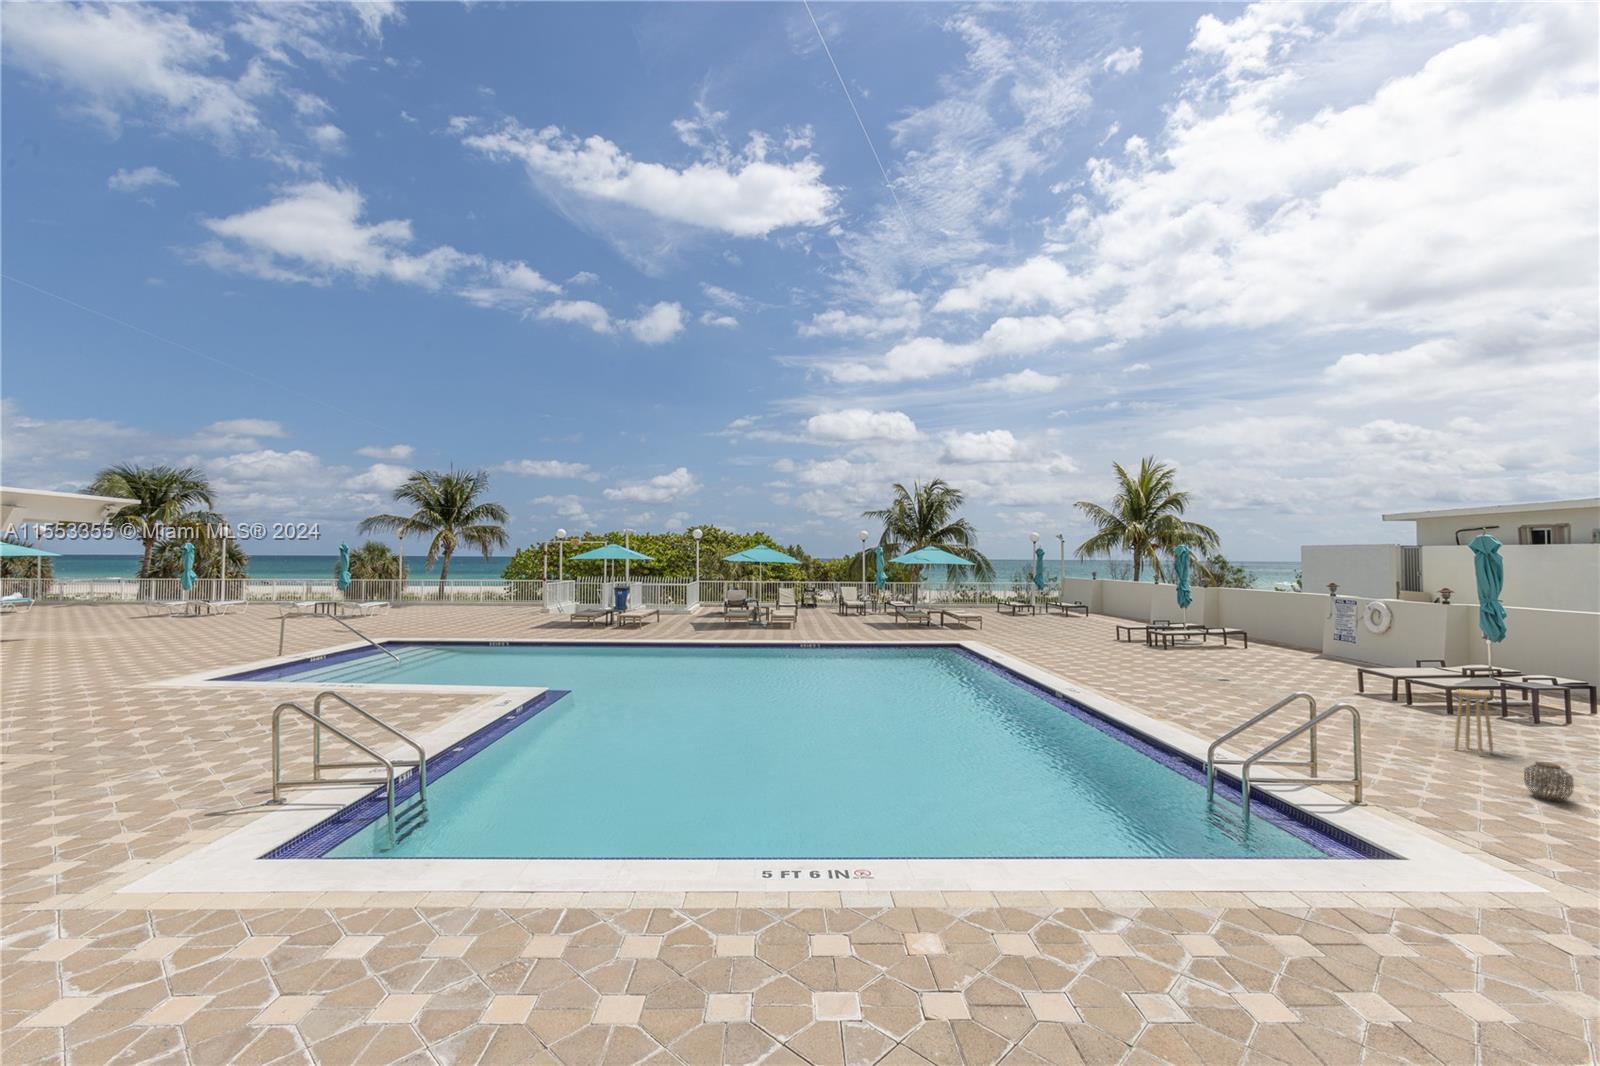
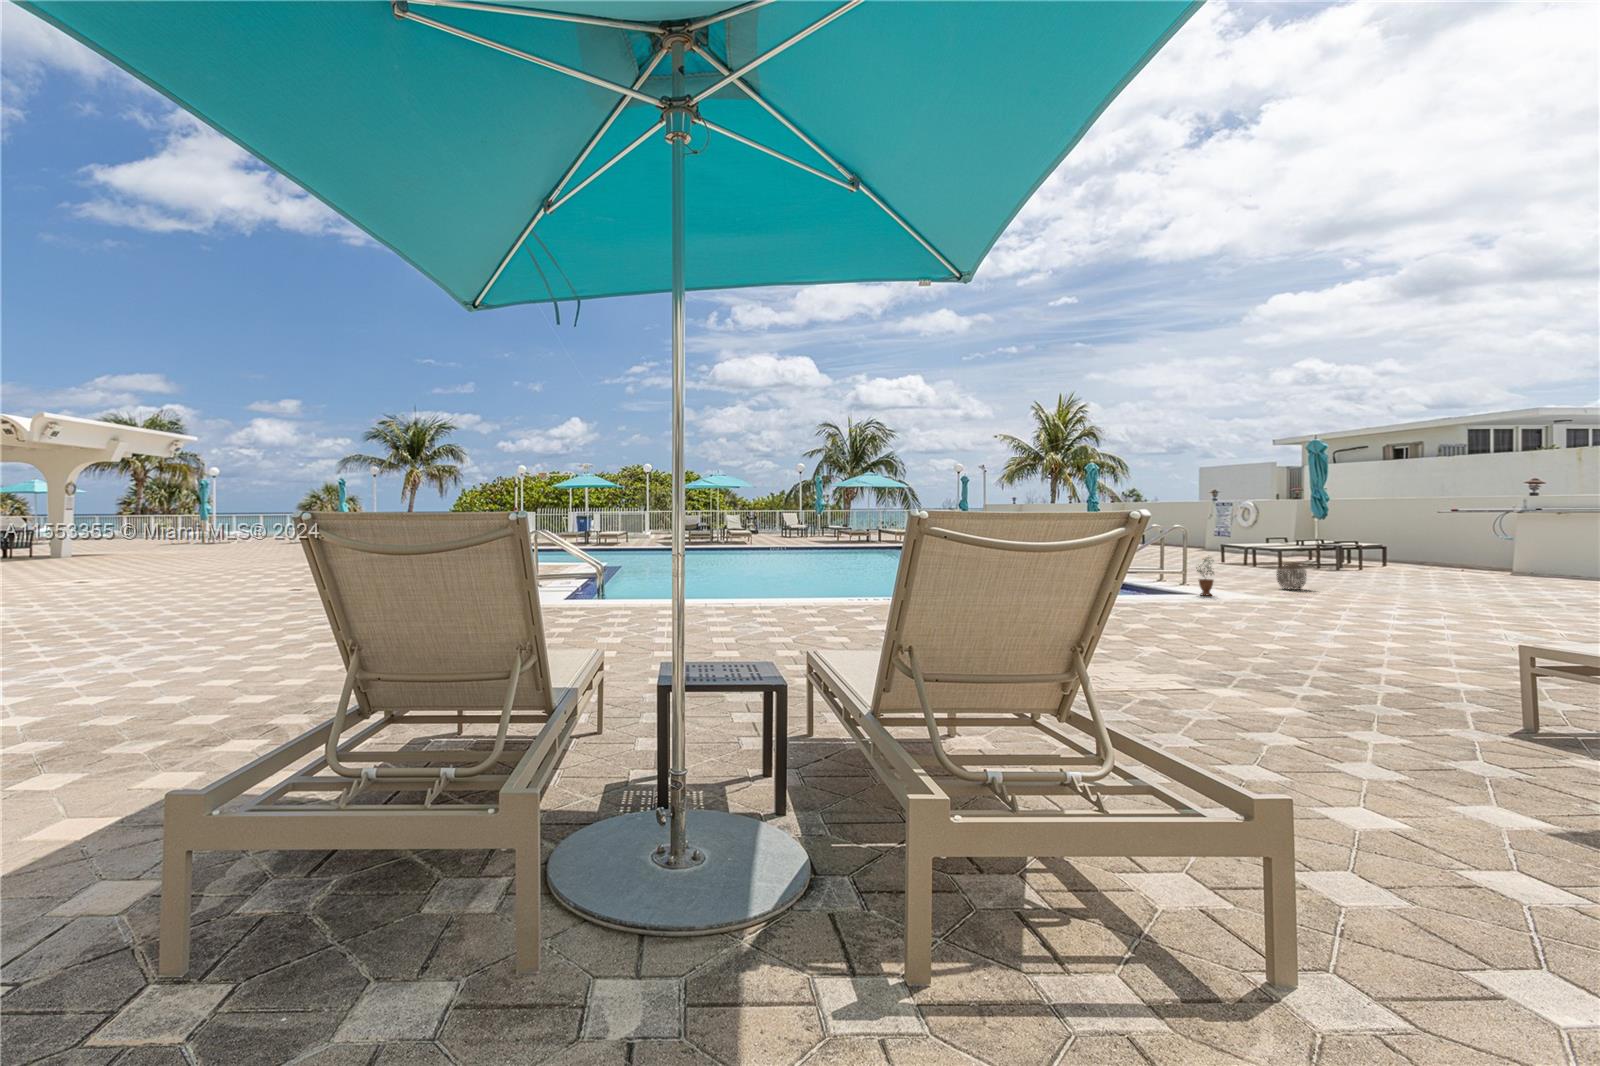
stool: present [1455,689,1493,756] -> none [1250,530,1277,579]
potted plant: none [1424,762,1456,819] -> present [1196,557,1214,596]

